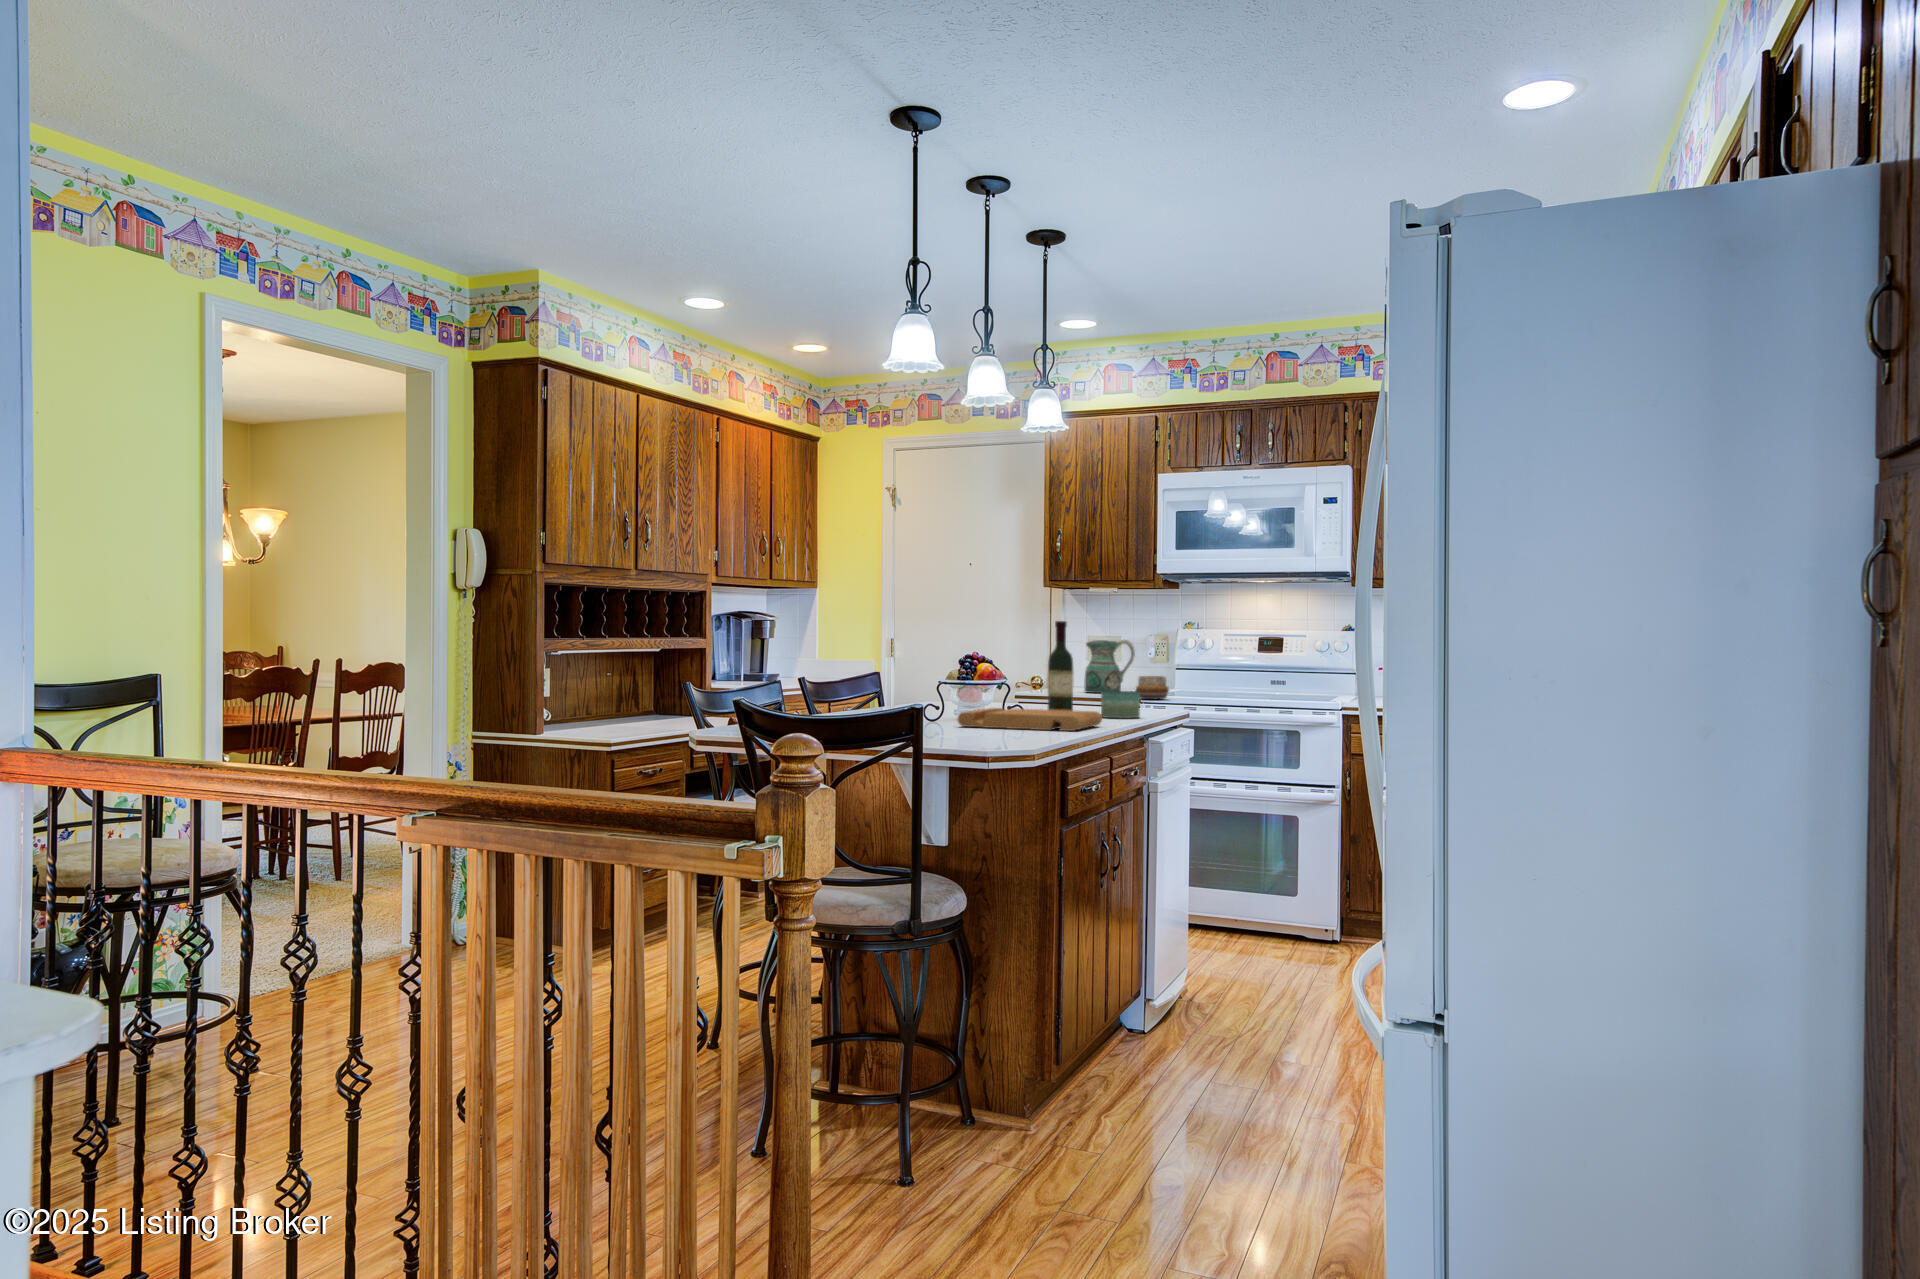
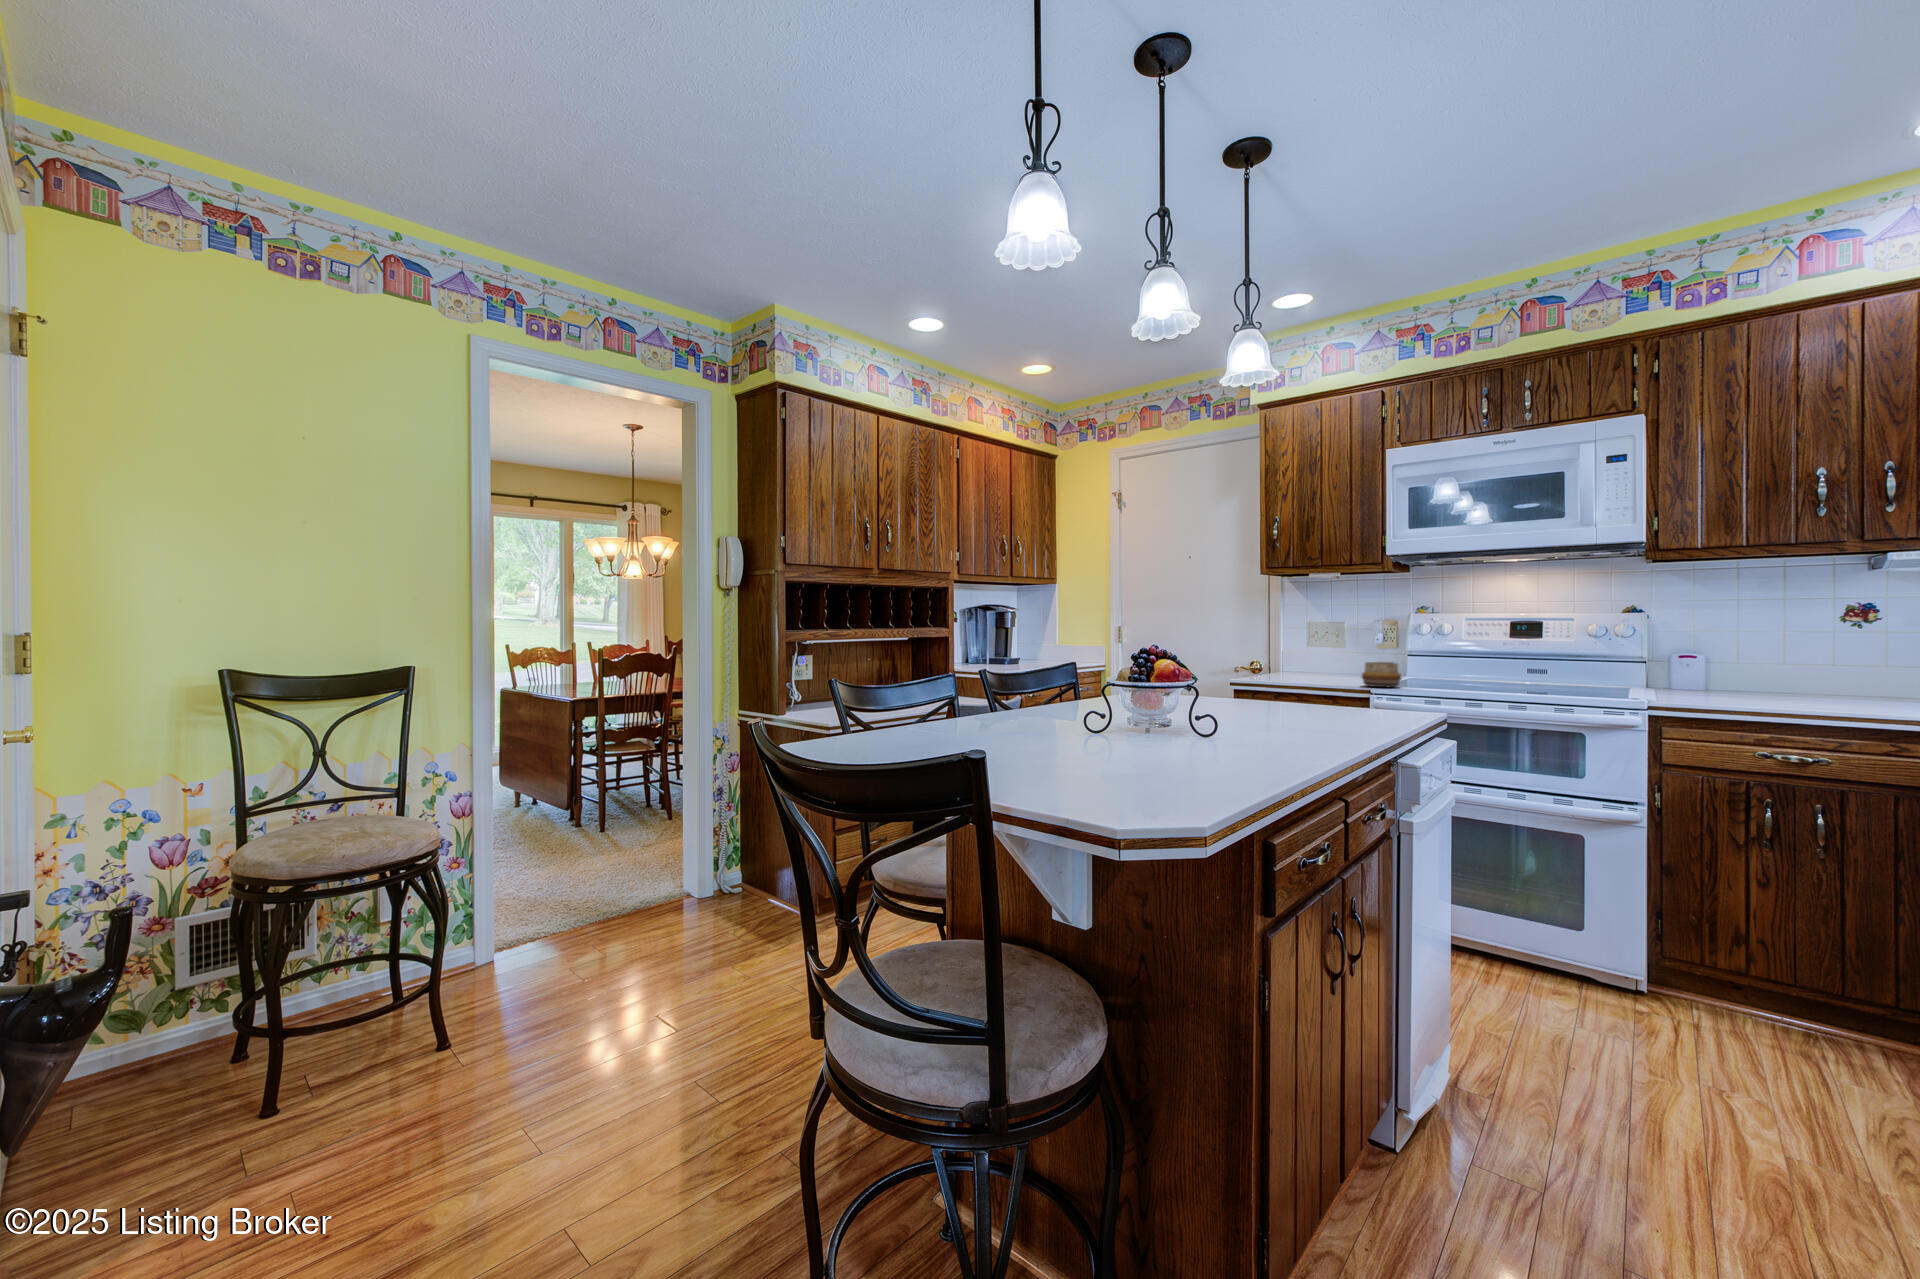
wine bottle: present [1048,621,1074,710] -> none [1249,602,1282,721]
ceramic pitcher: present [1084,640,1135,693] -> none [1304,624,1359,677]
candle: present [1101,691,1140,718] -> none [1320,686,1373,723]
cutting board: present [958,708,1102,731] -> none [1119,710,1320,753]

